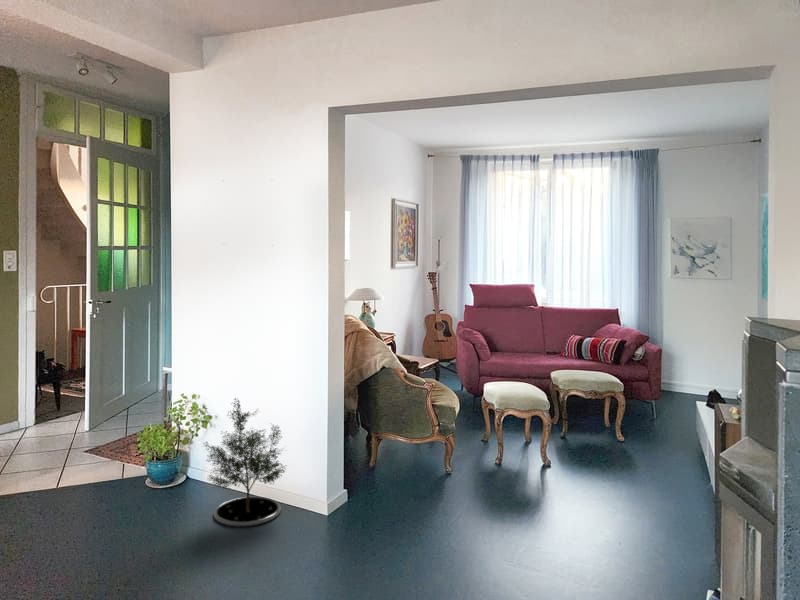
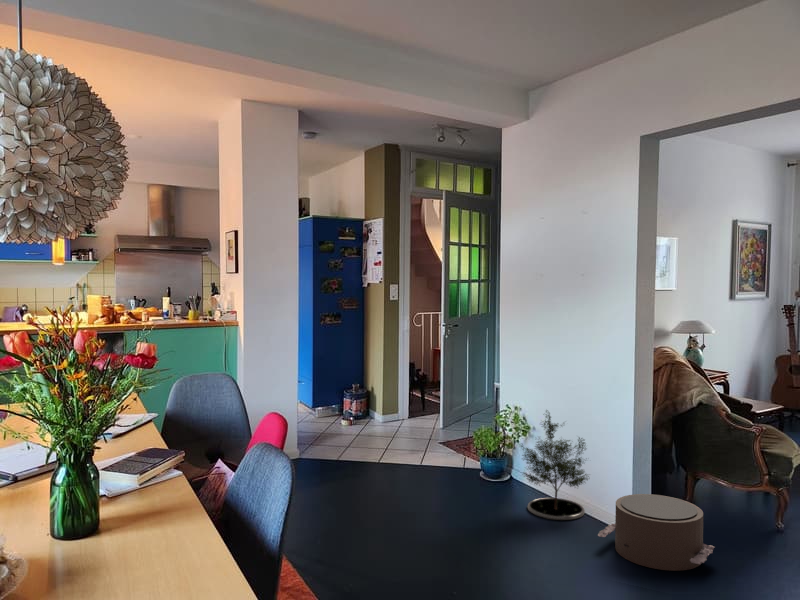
pouf: none [304,478,422,565] -> present [598,494,715,571]

